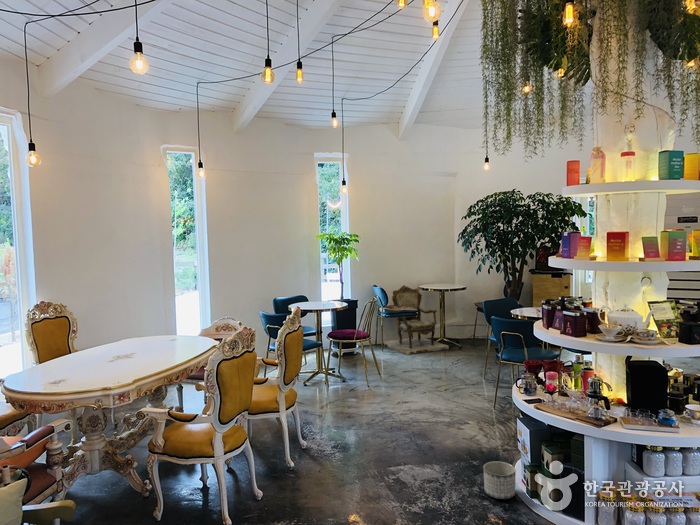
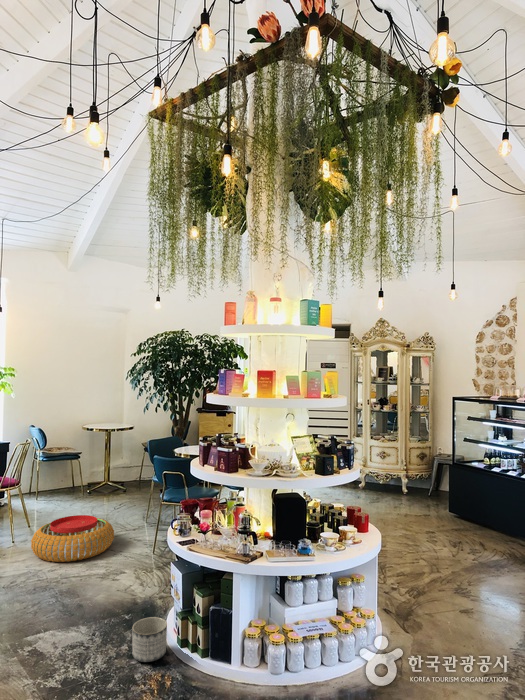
armchair: present [384,285,449,355] -> none [35,425,112,503]
pouf: none [387,366,456,405] -> present [31,515,114,562]

